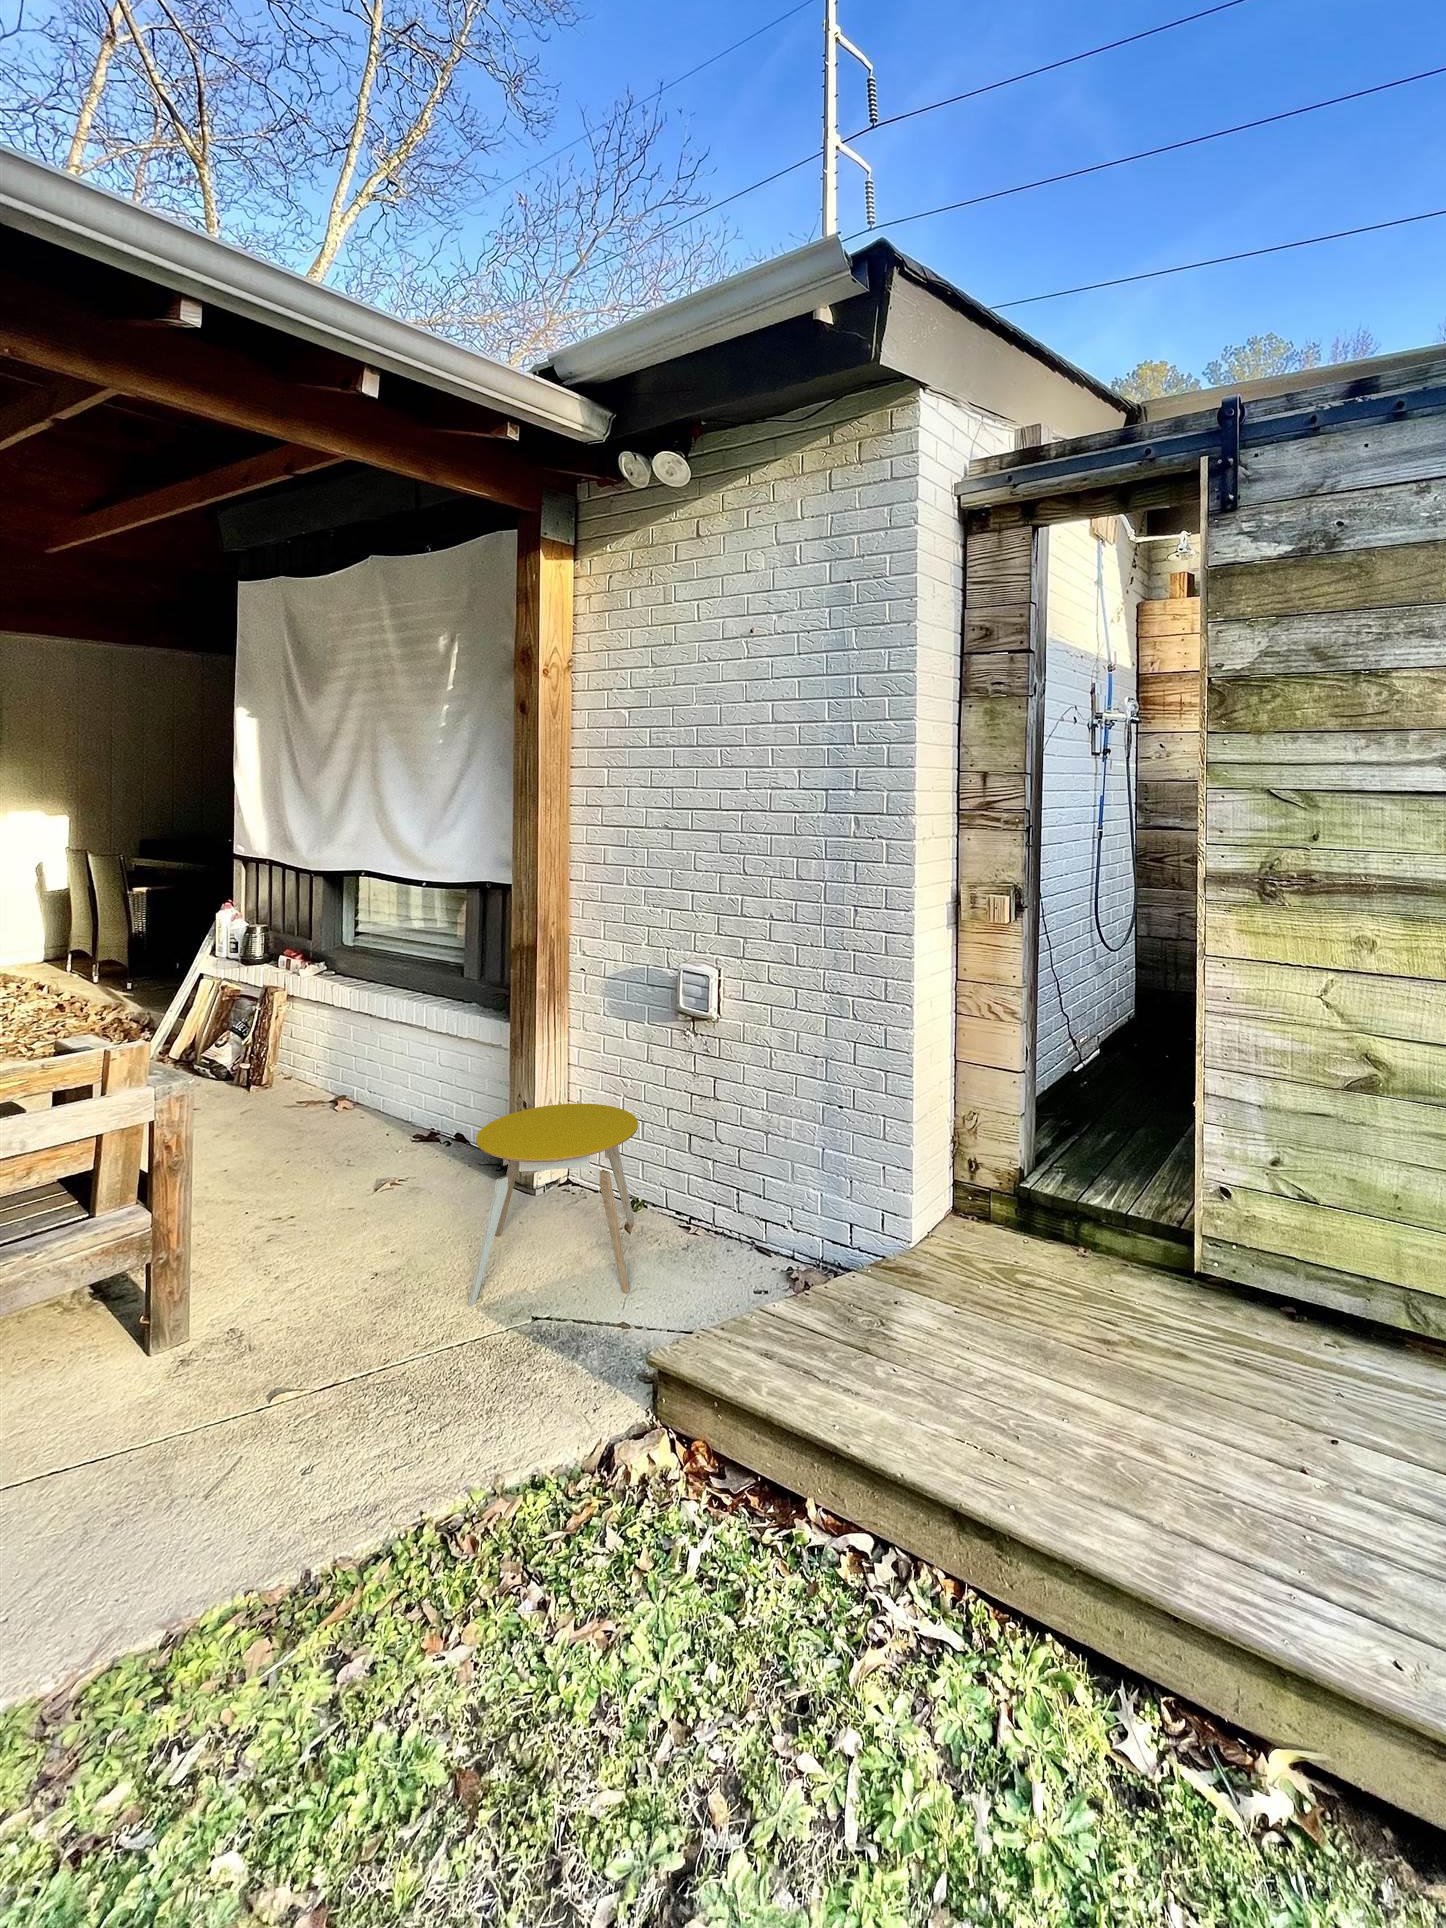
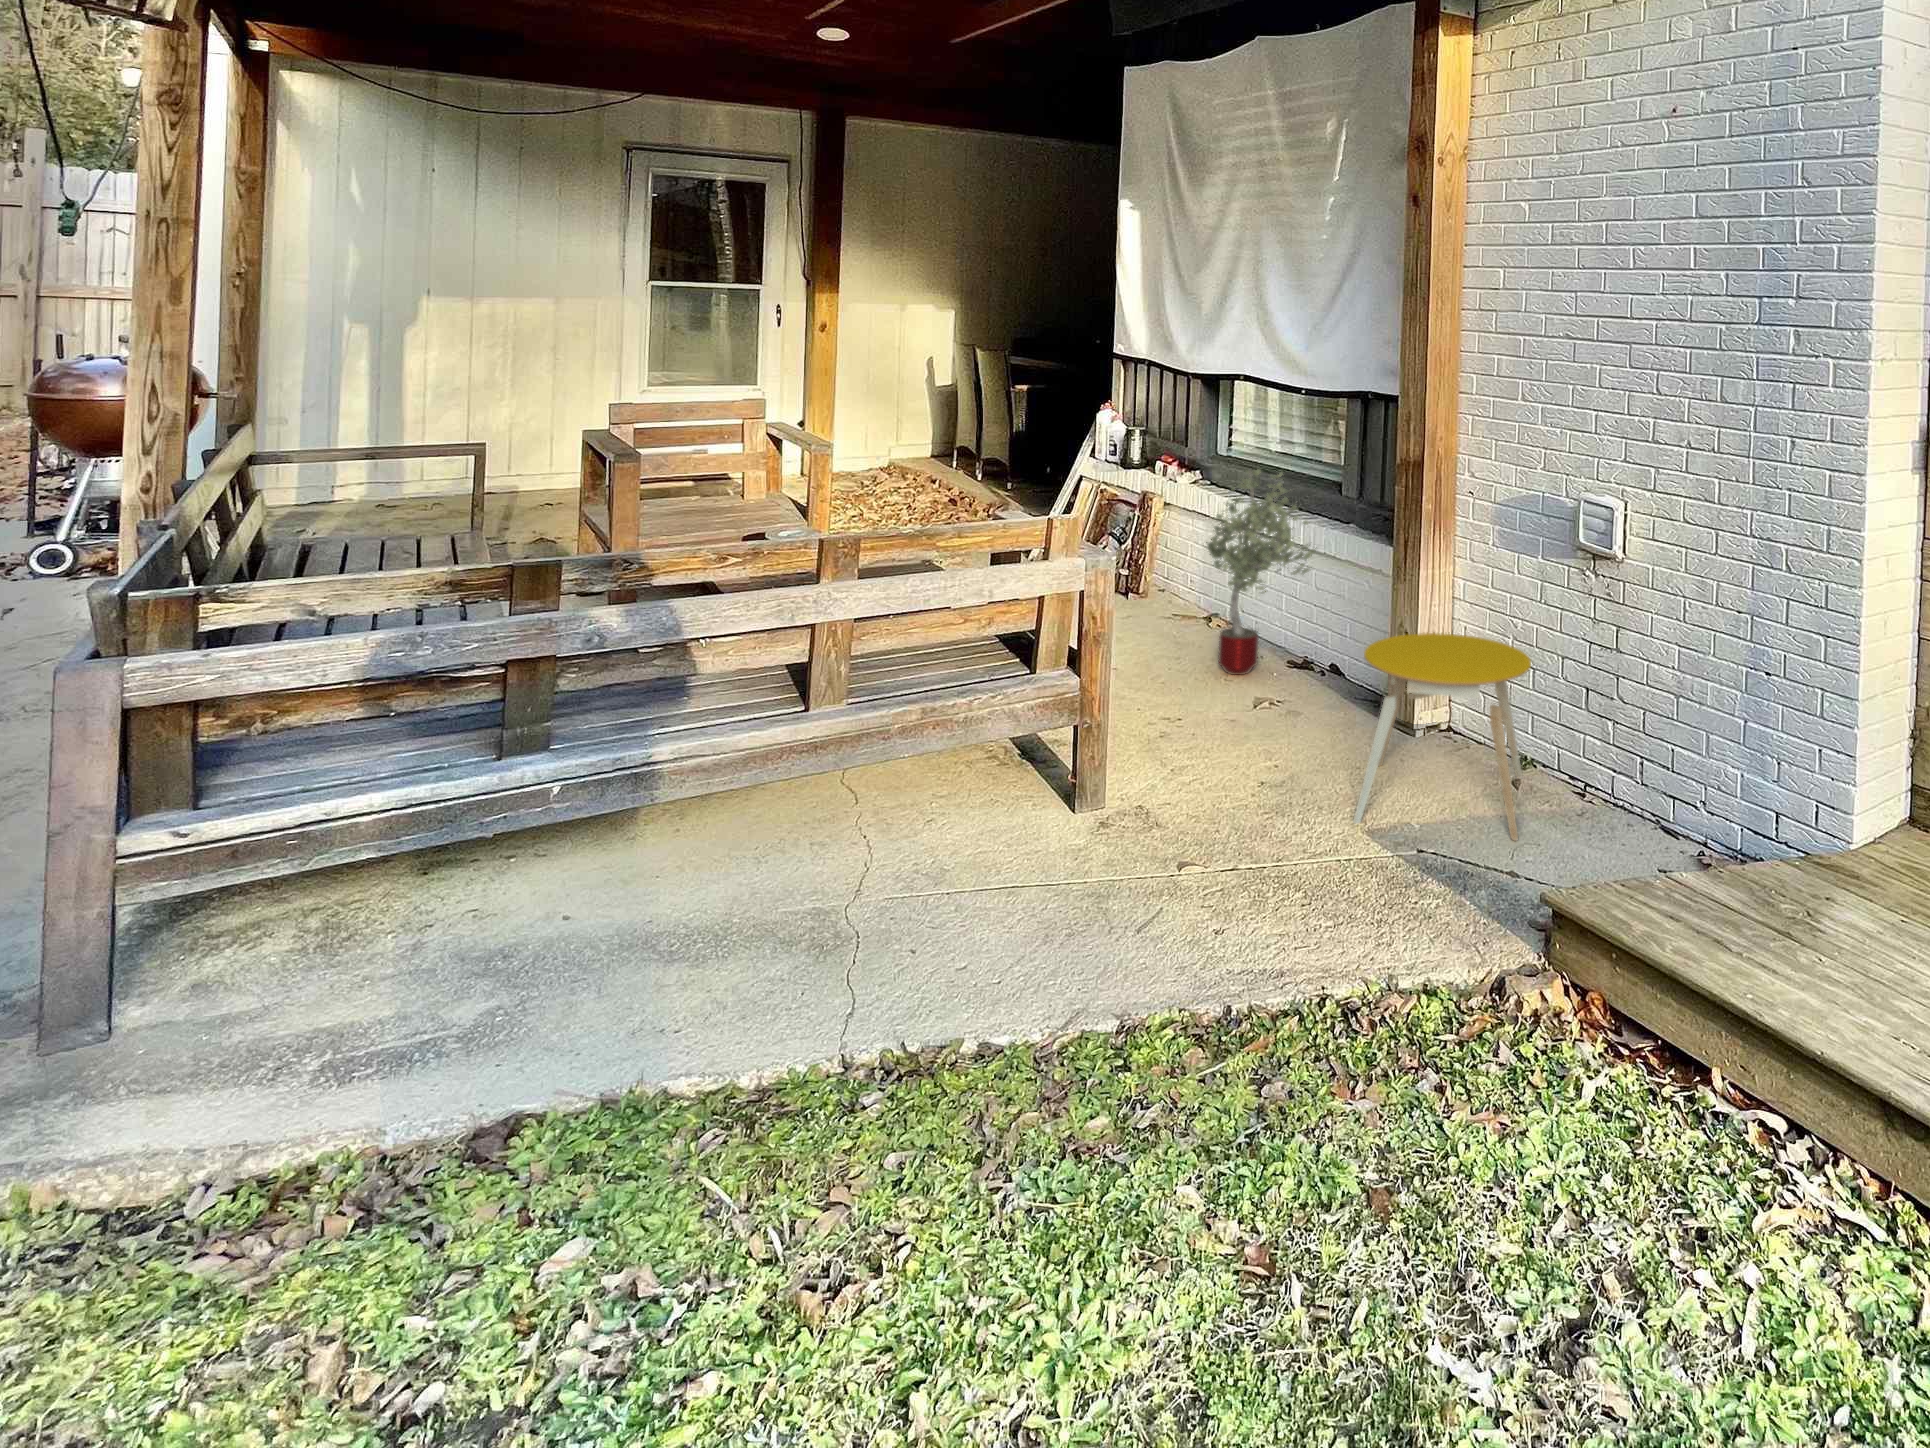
potted tree: none [322,962,439,1162] -> present [1206,470,1316,675]

